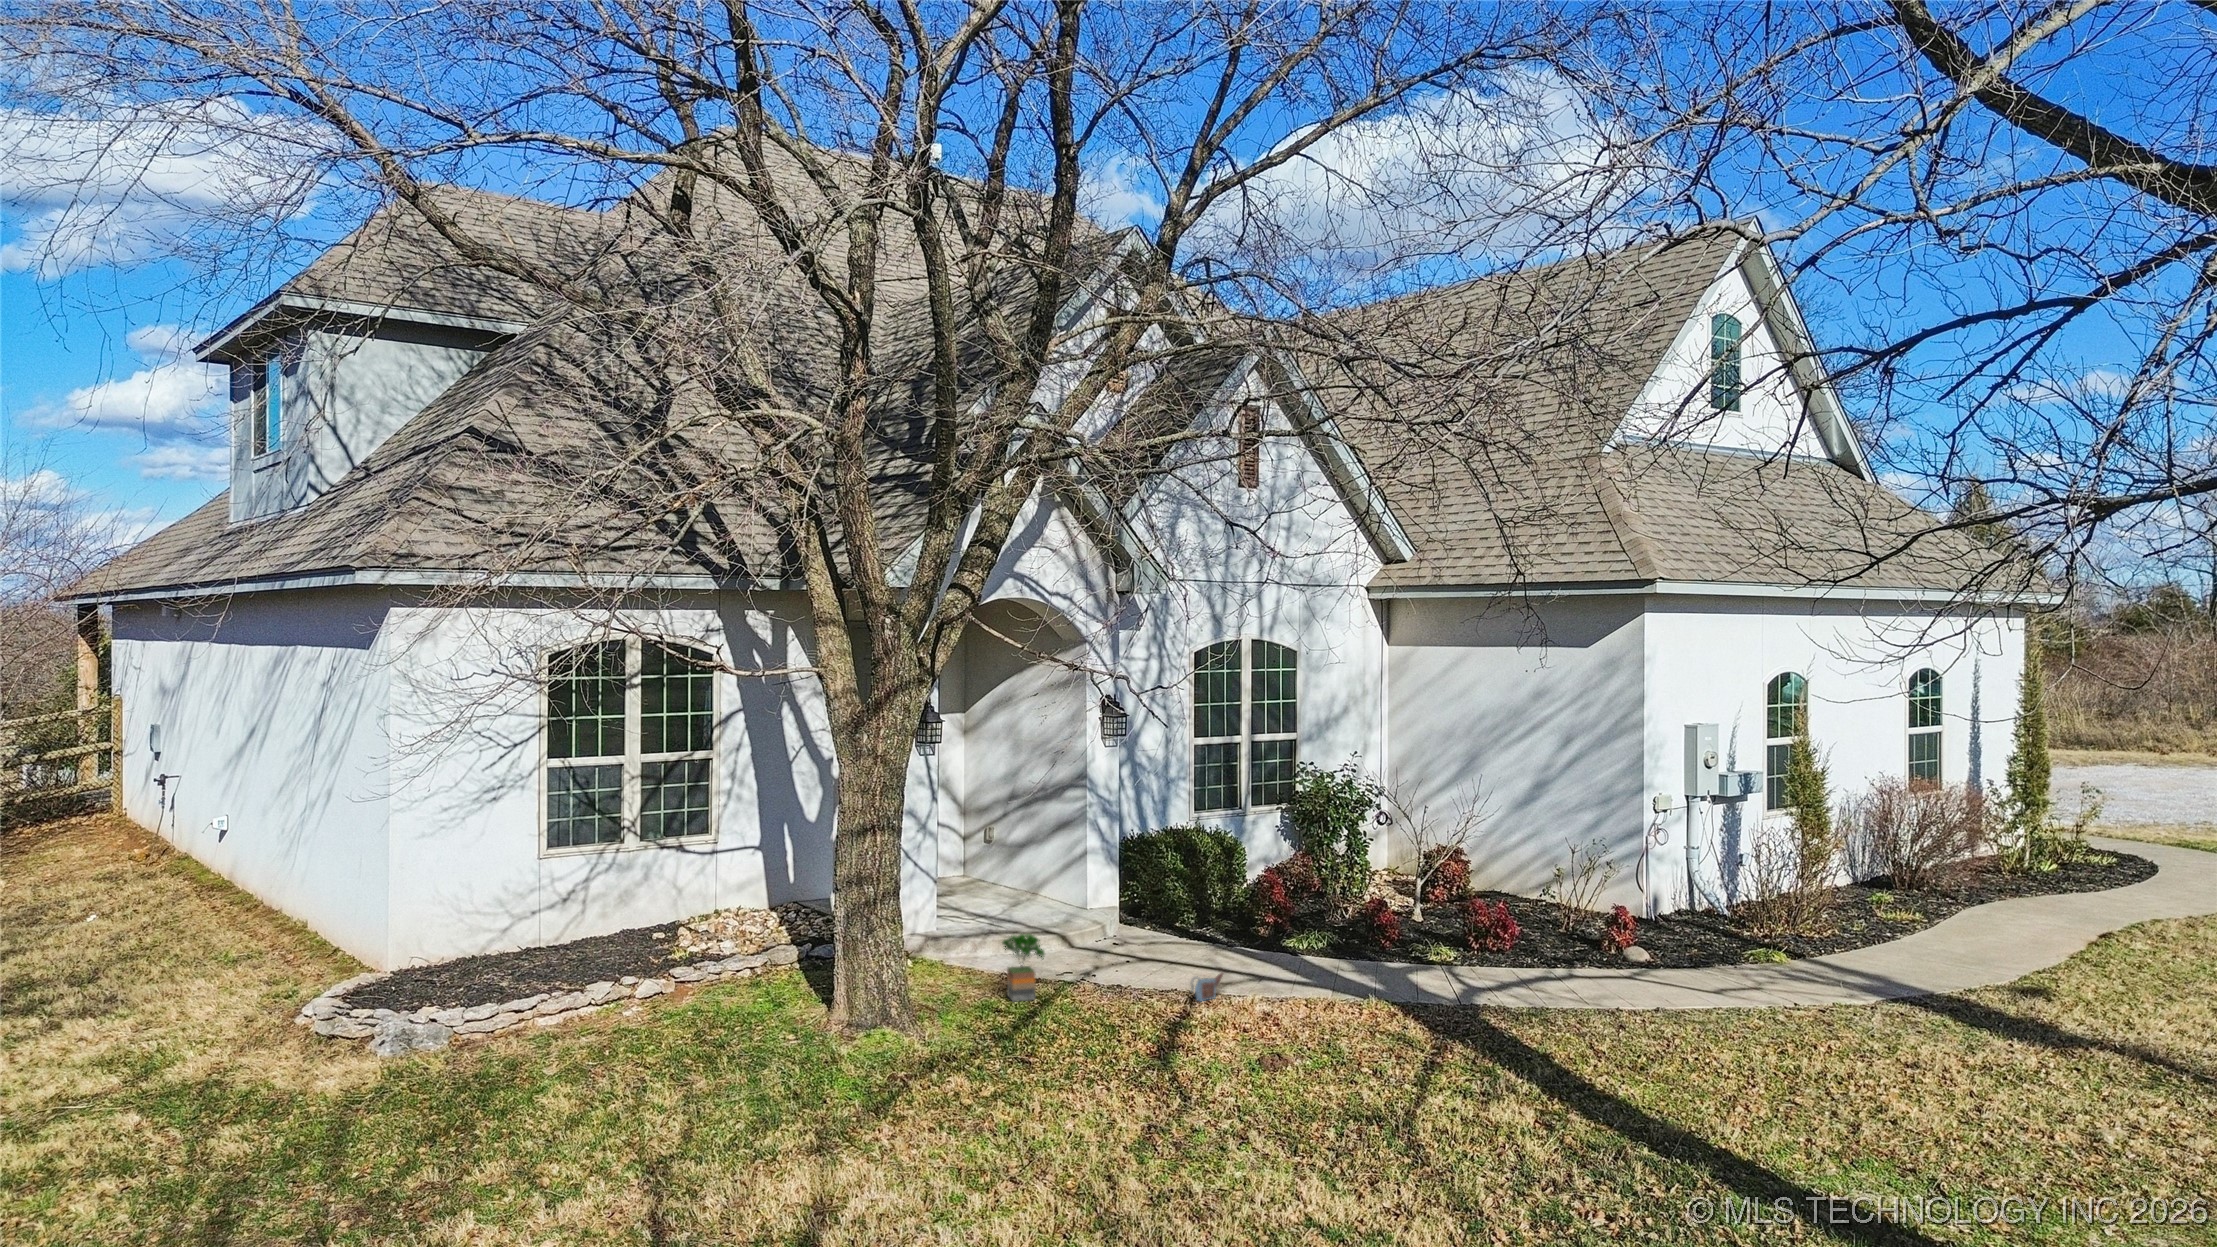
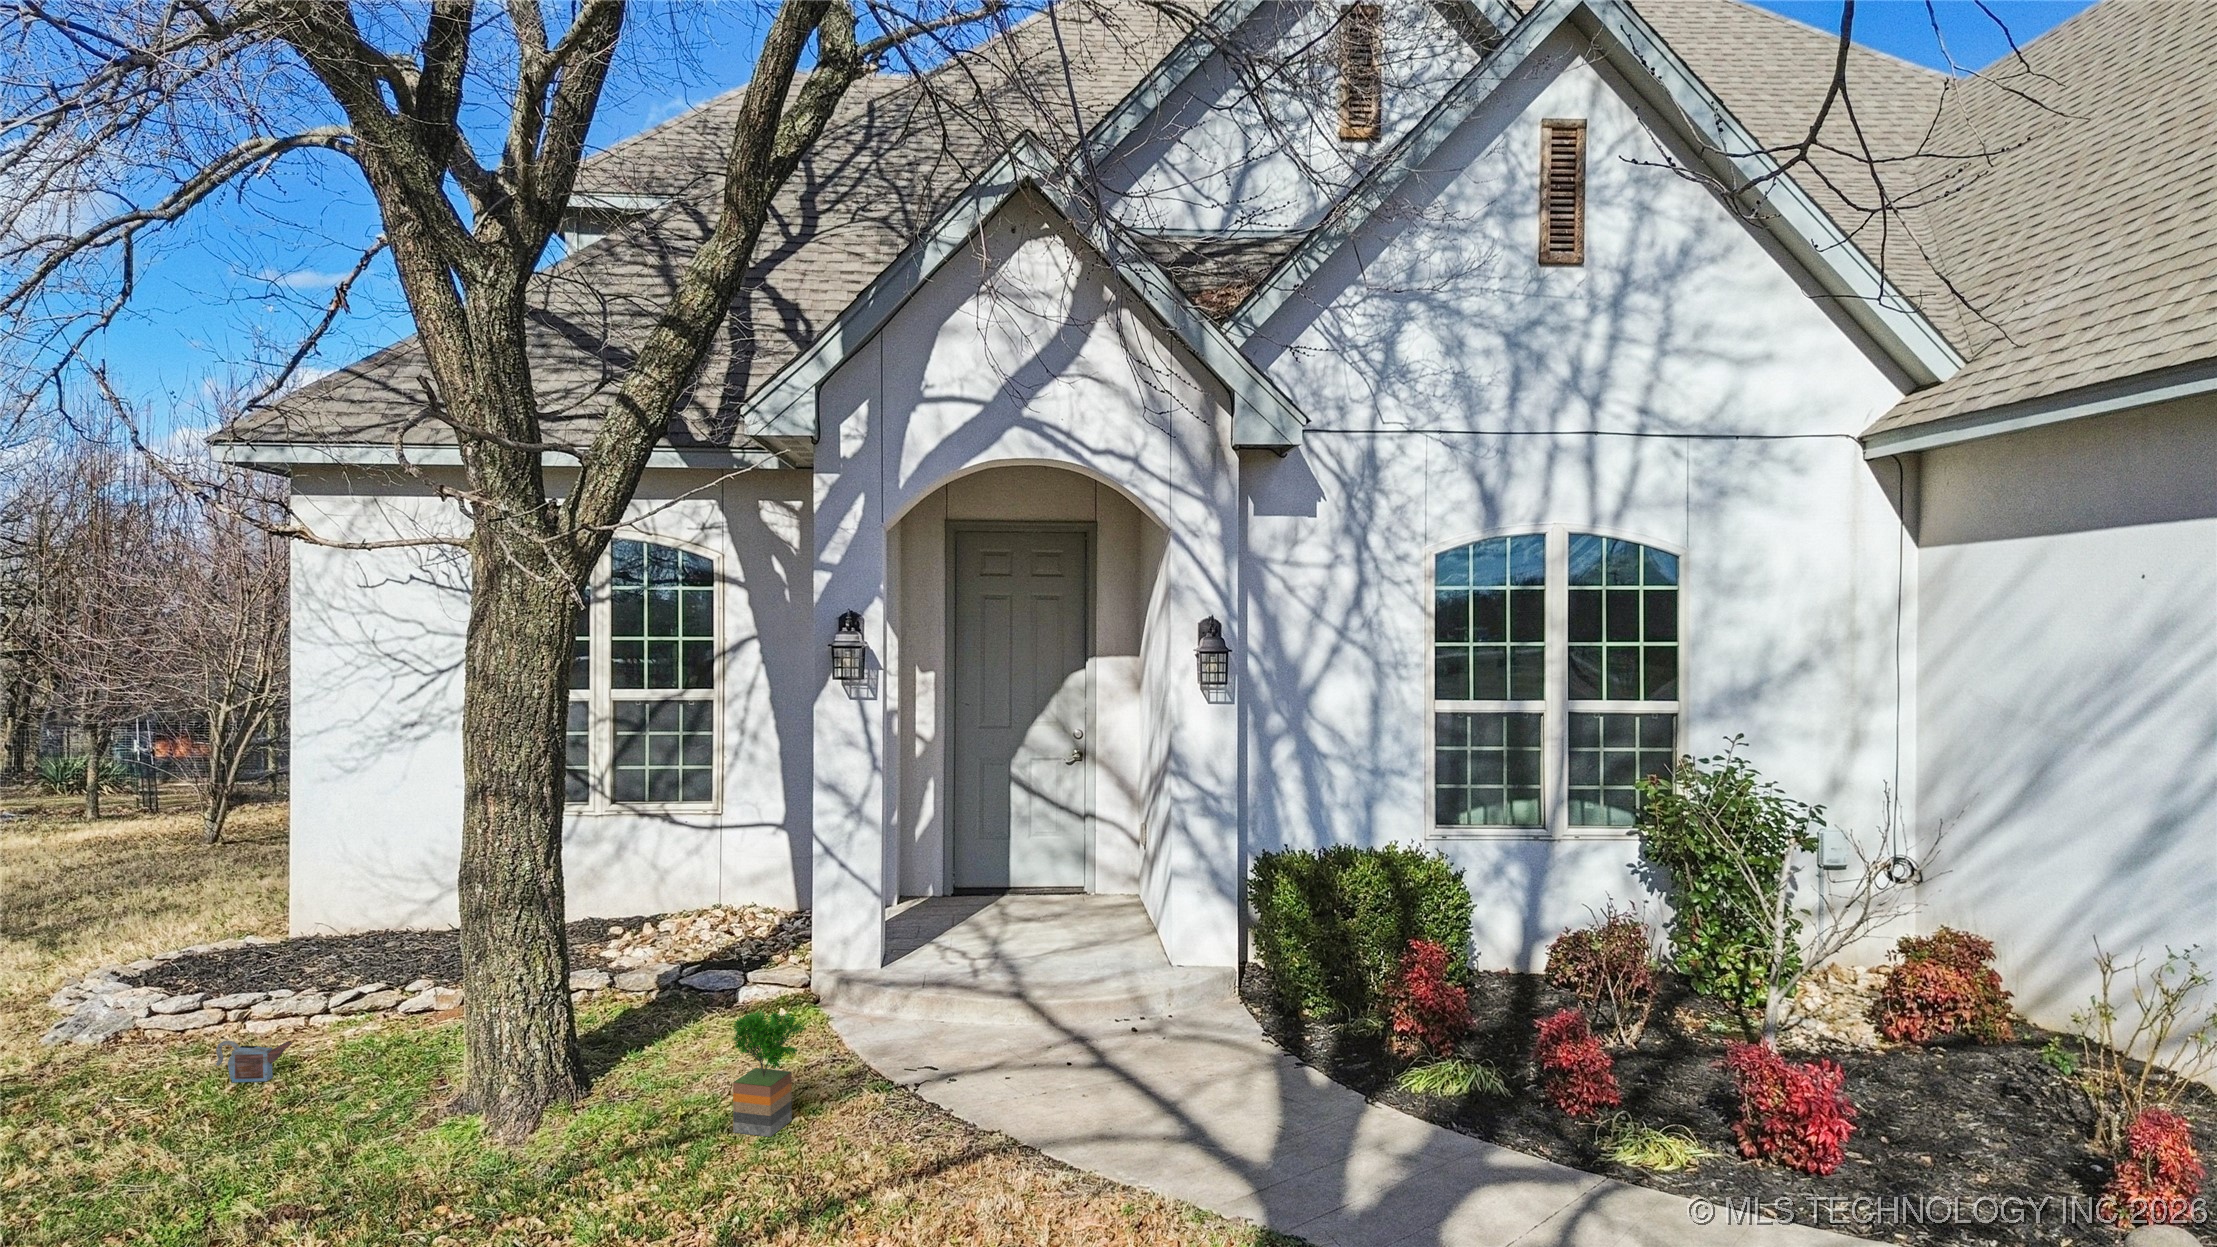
watering can: present [1190,973,1223,1001] -> present [216,1040,292,1082]

